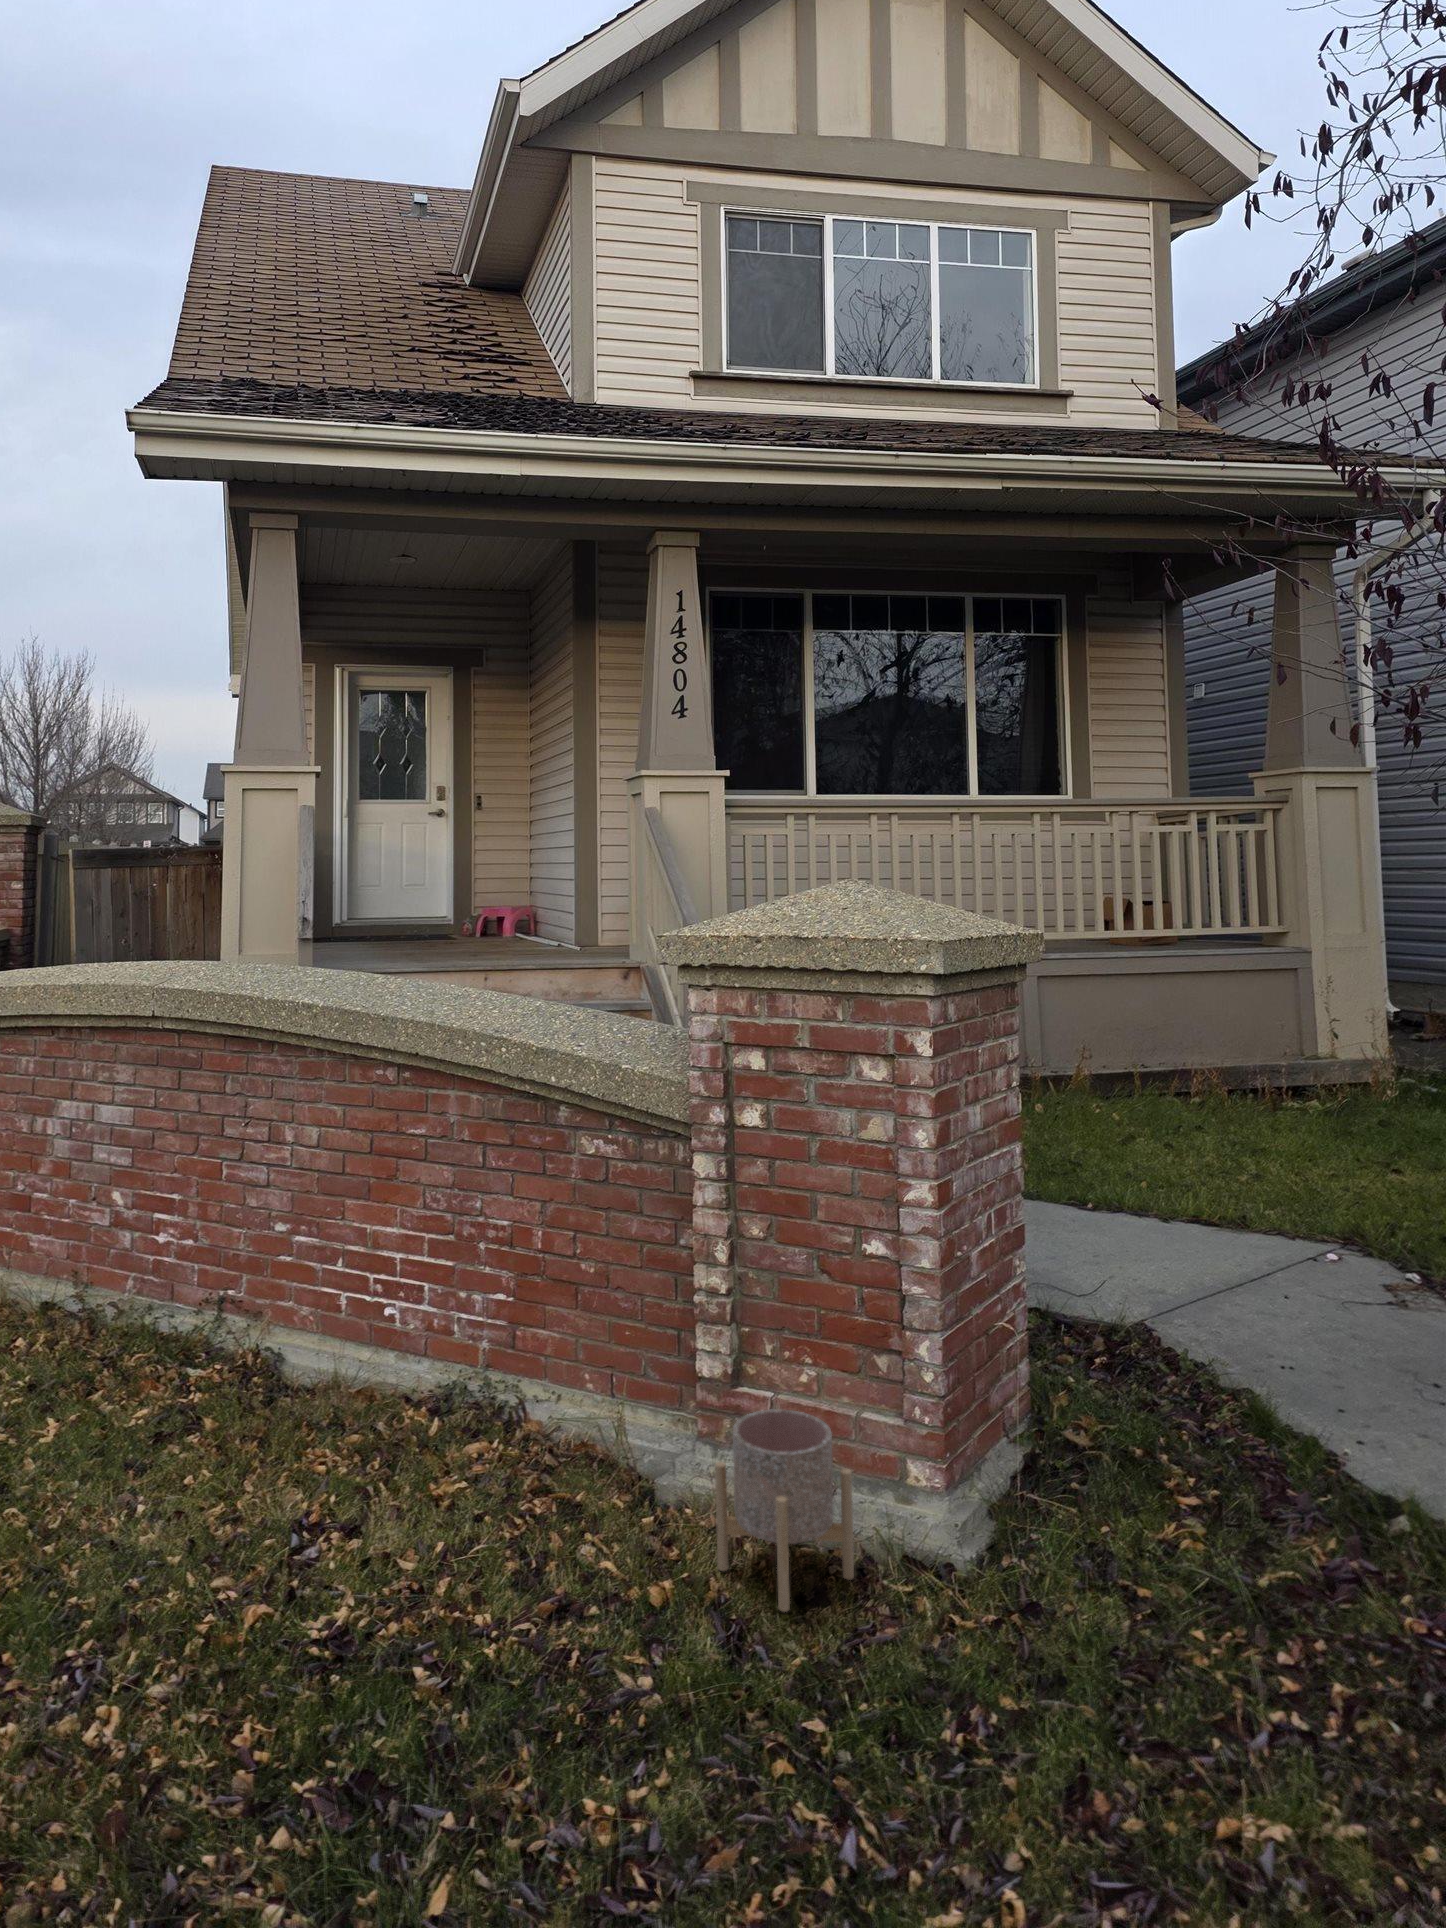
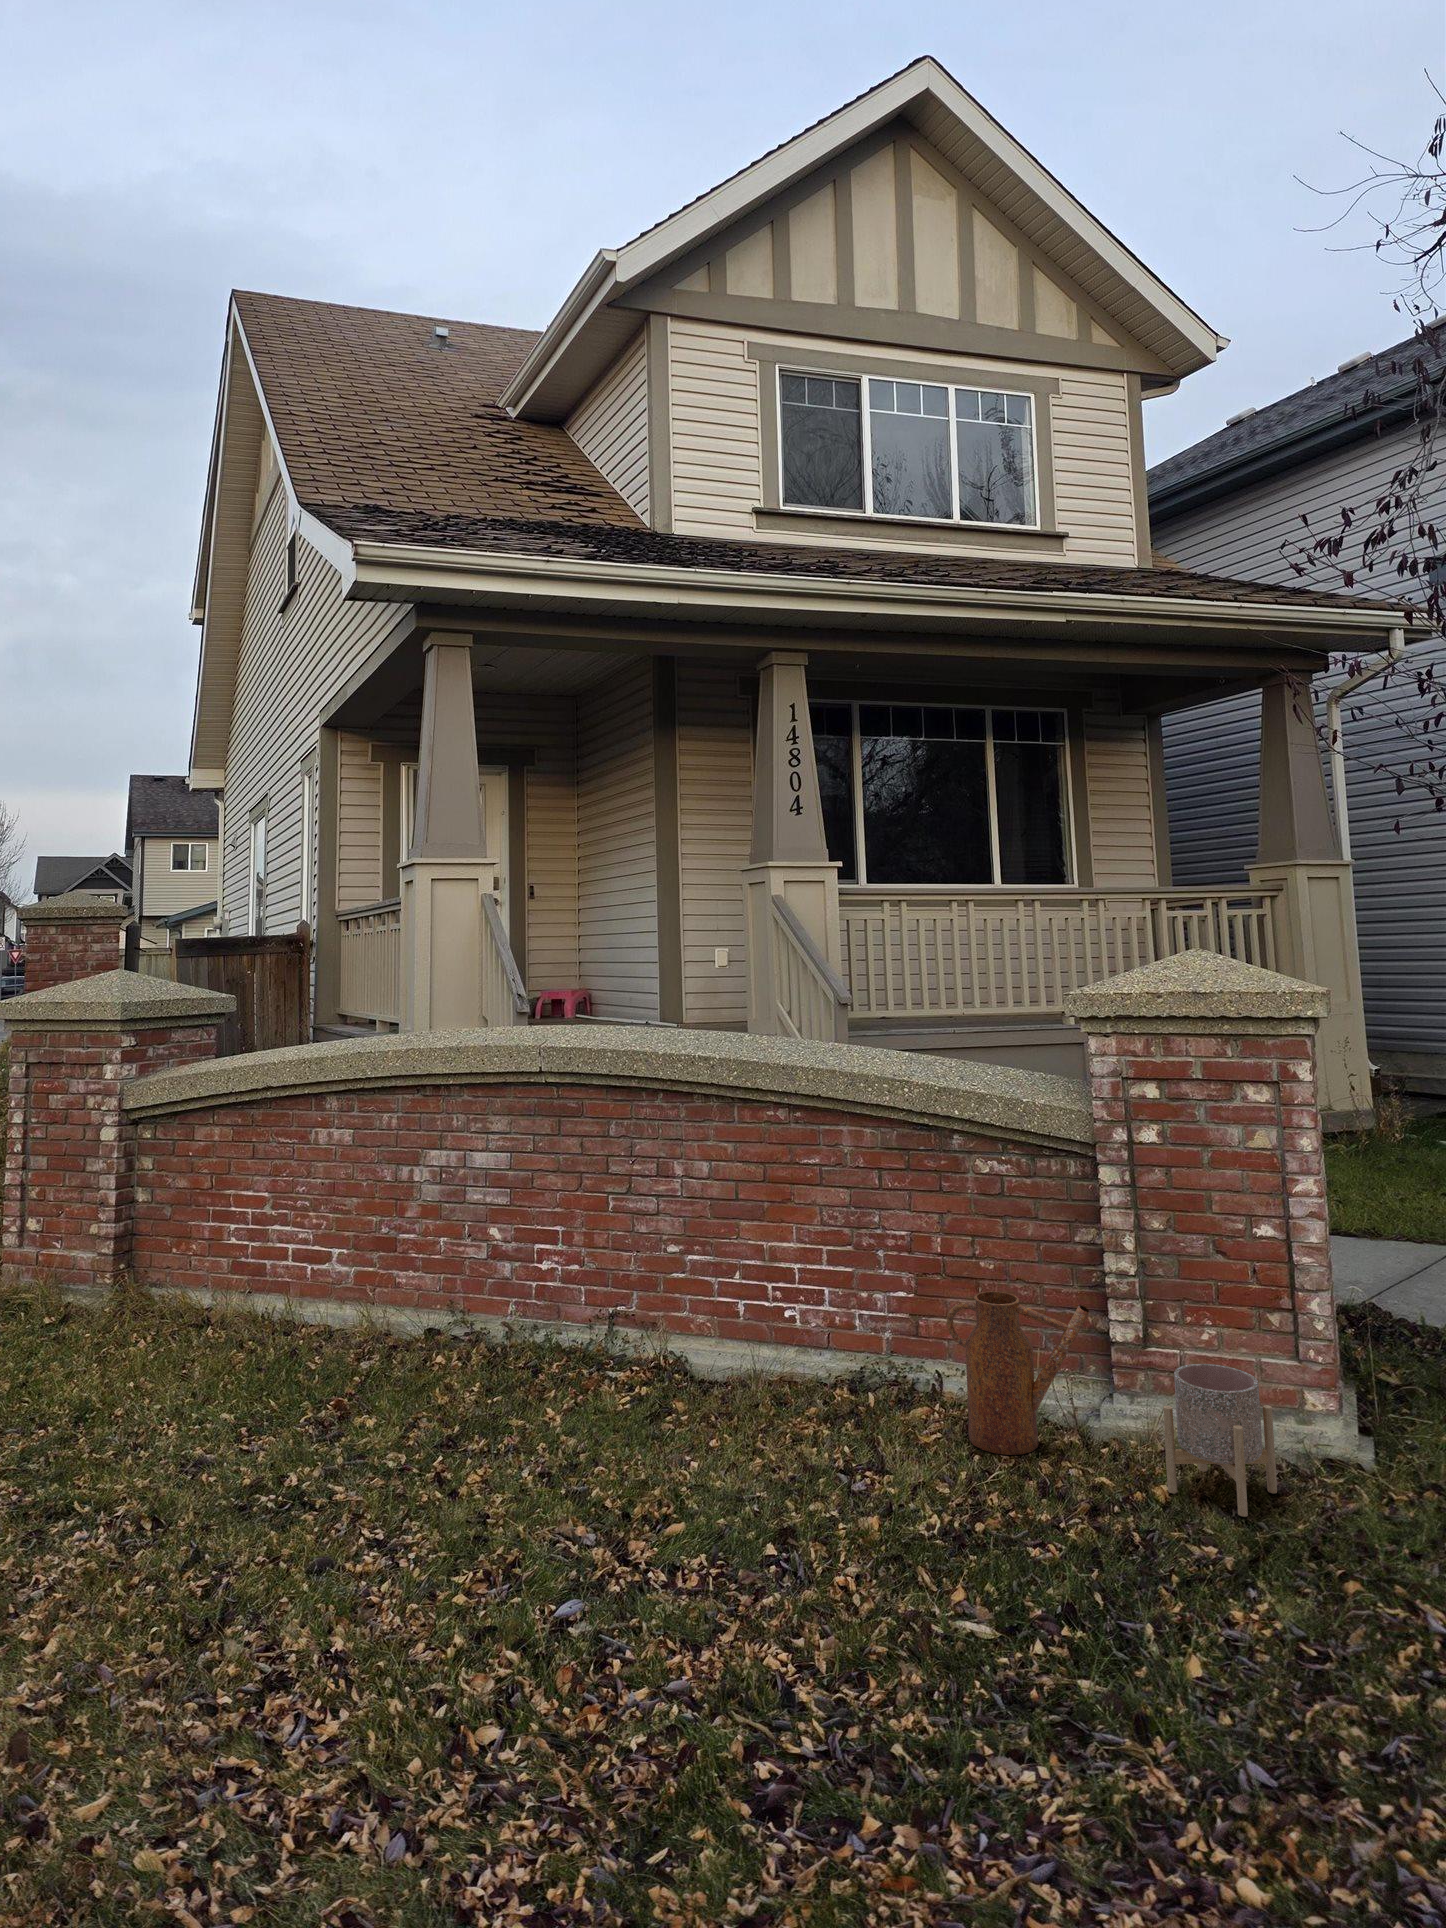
watering can: none [521,1301,664,1503] -> present [947,1291,1089,1455]

